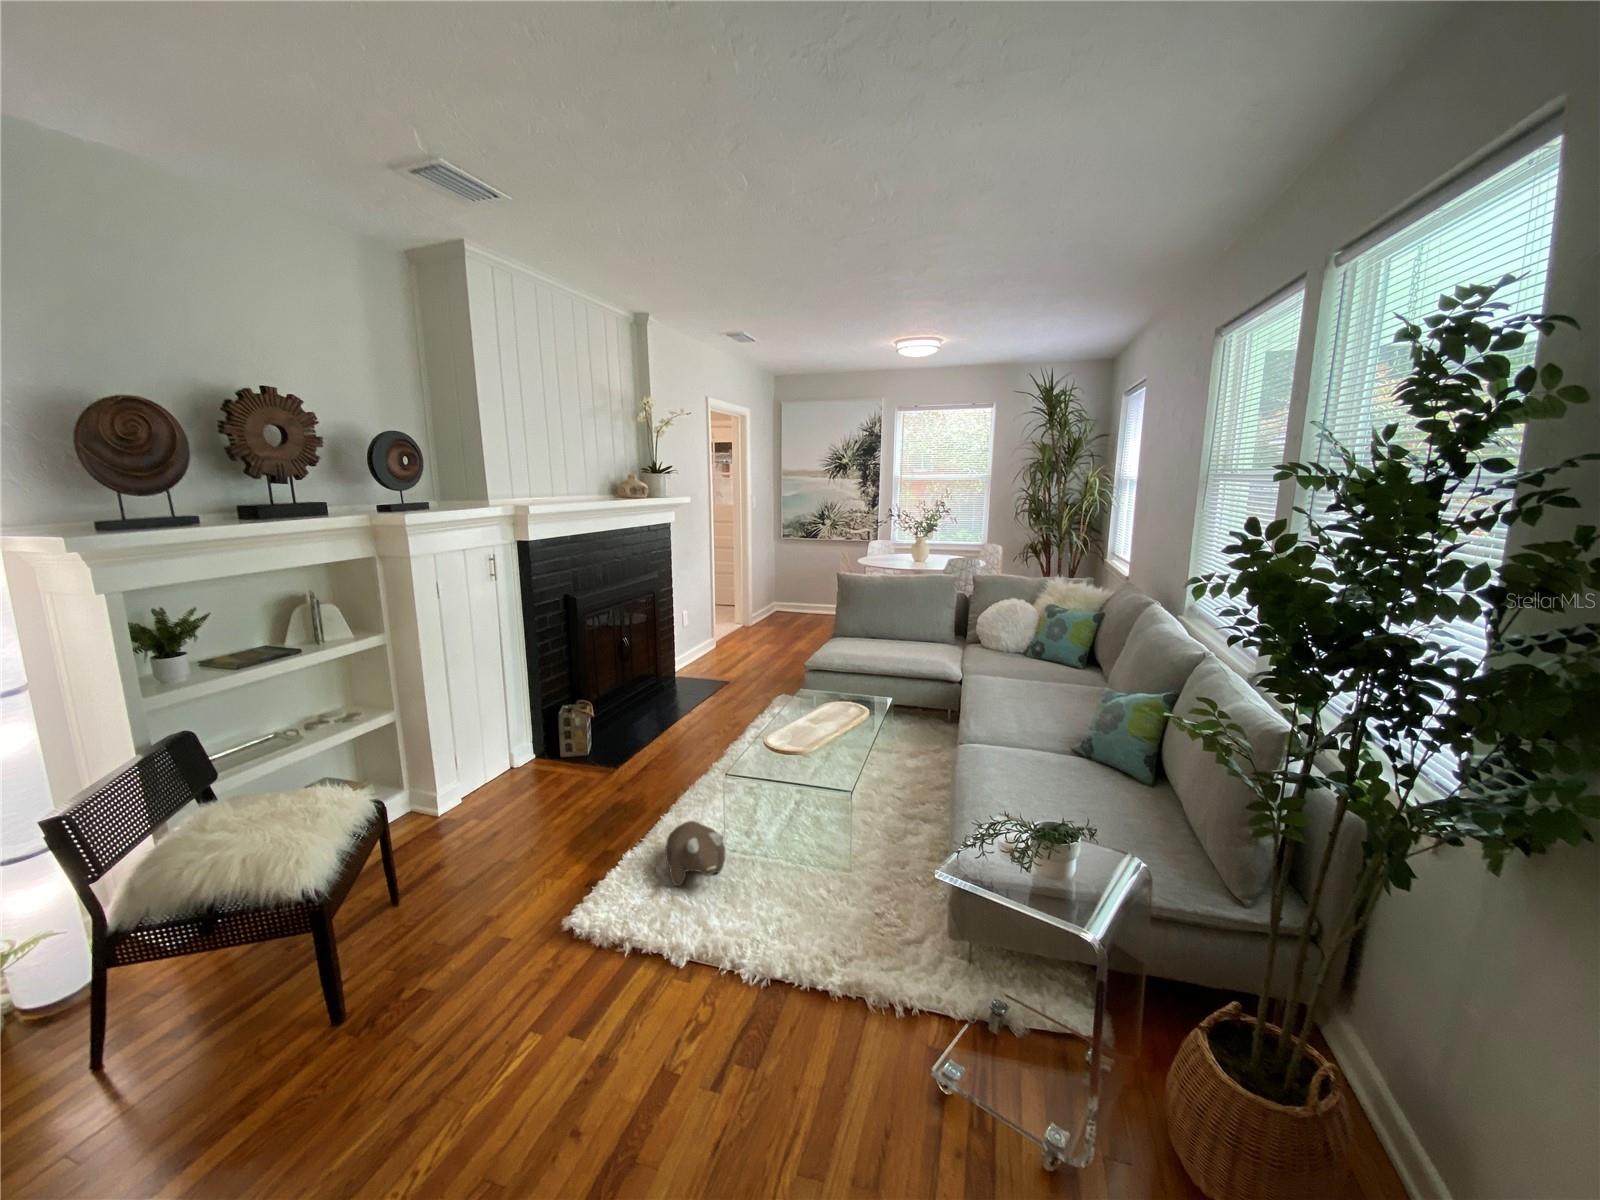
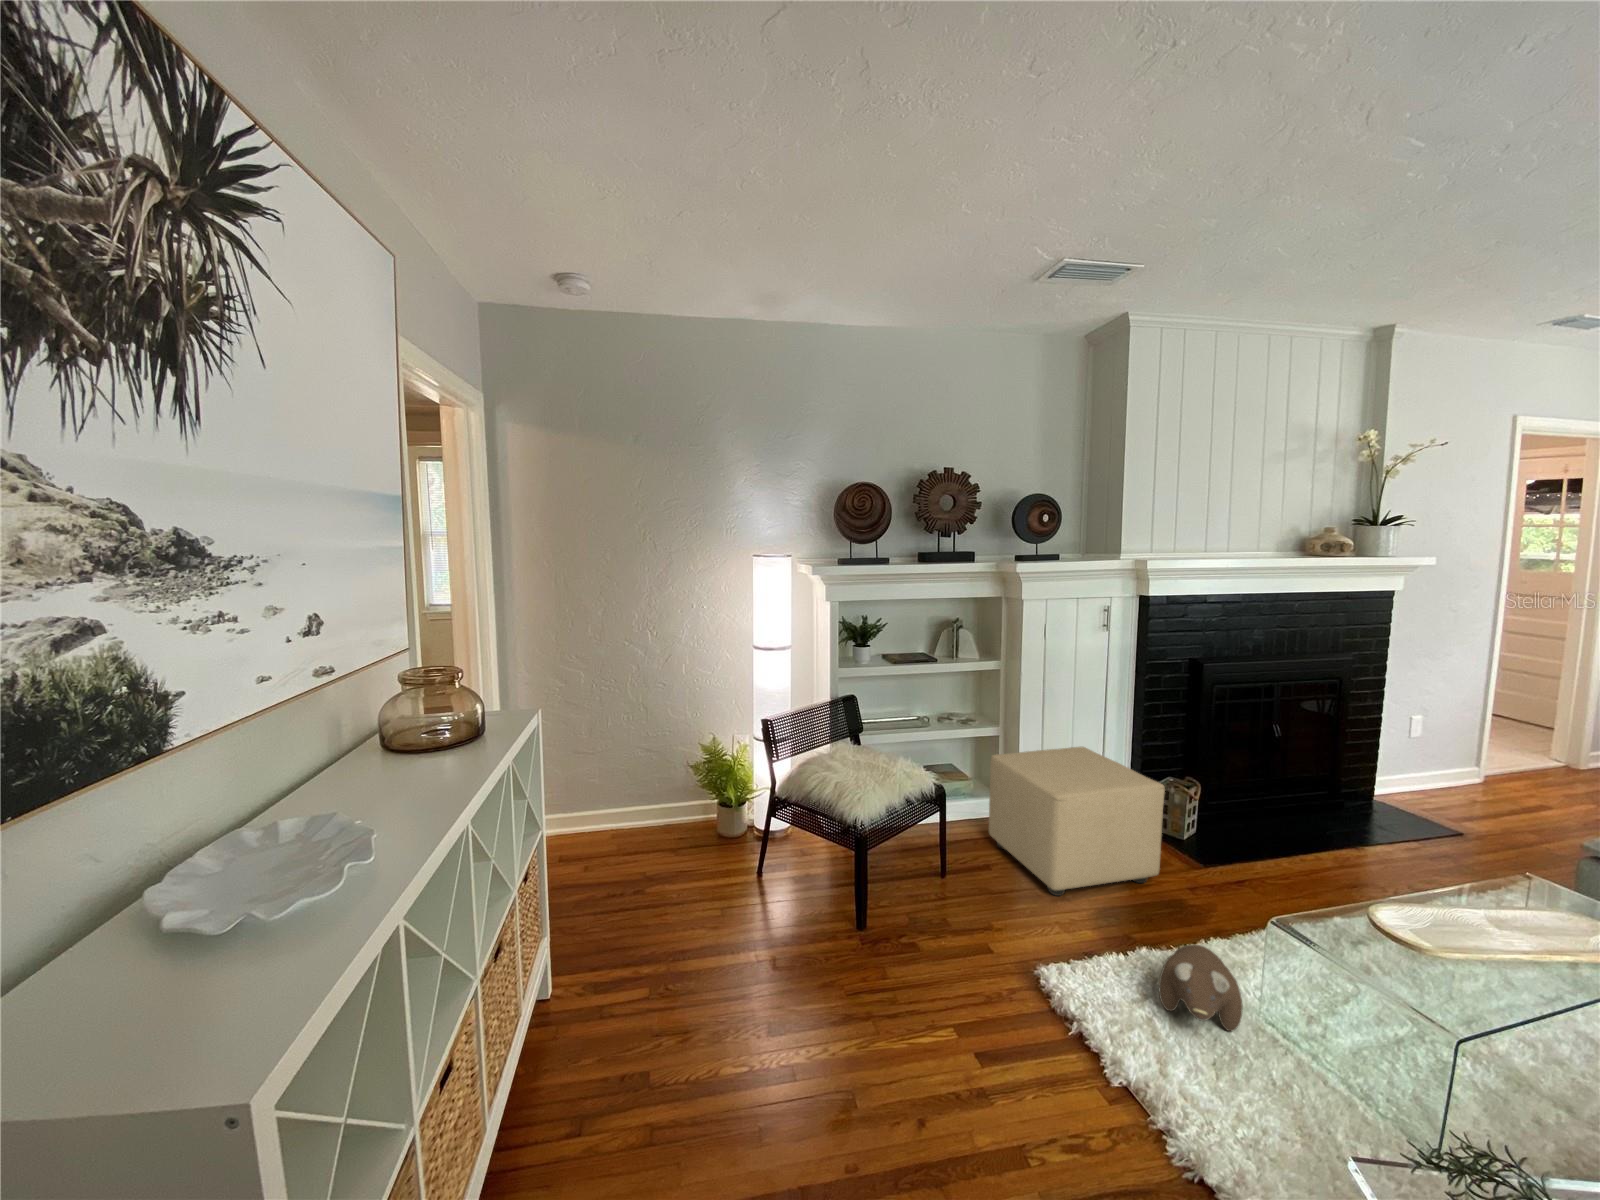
ottoman: none [413,703,601,856] -> present [989,747,1165,896]

